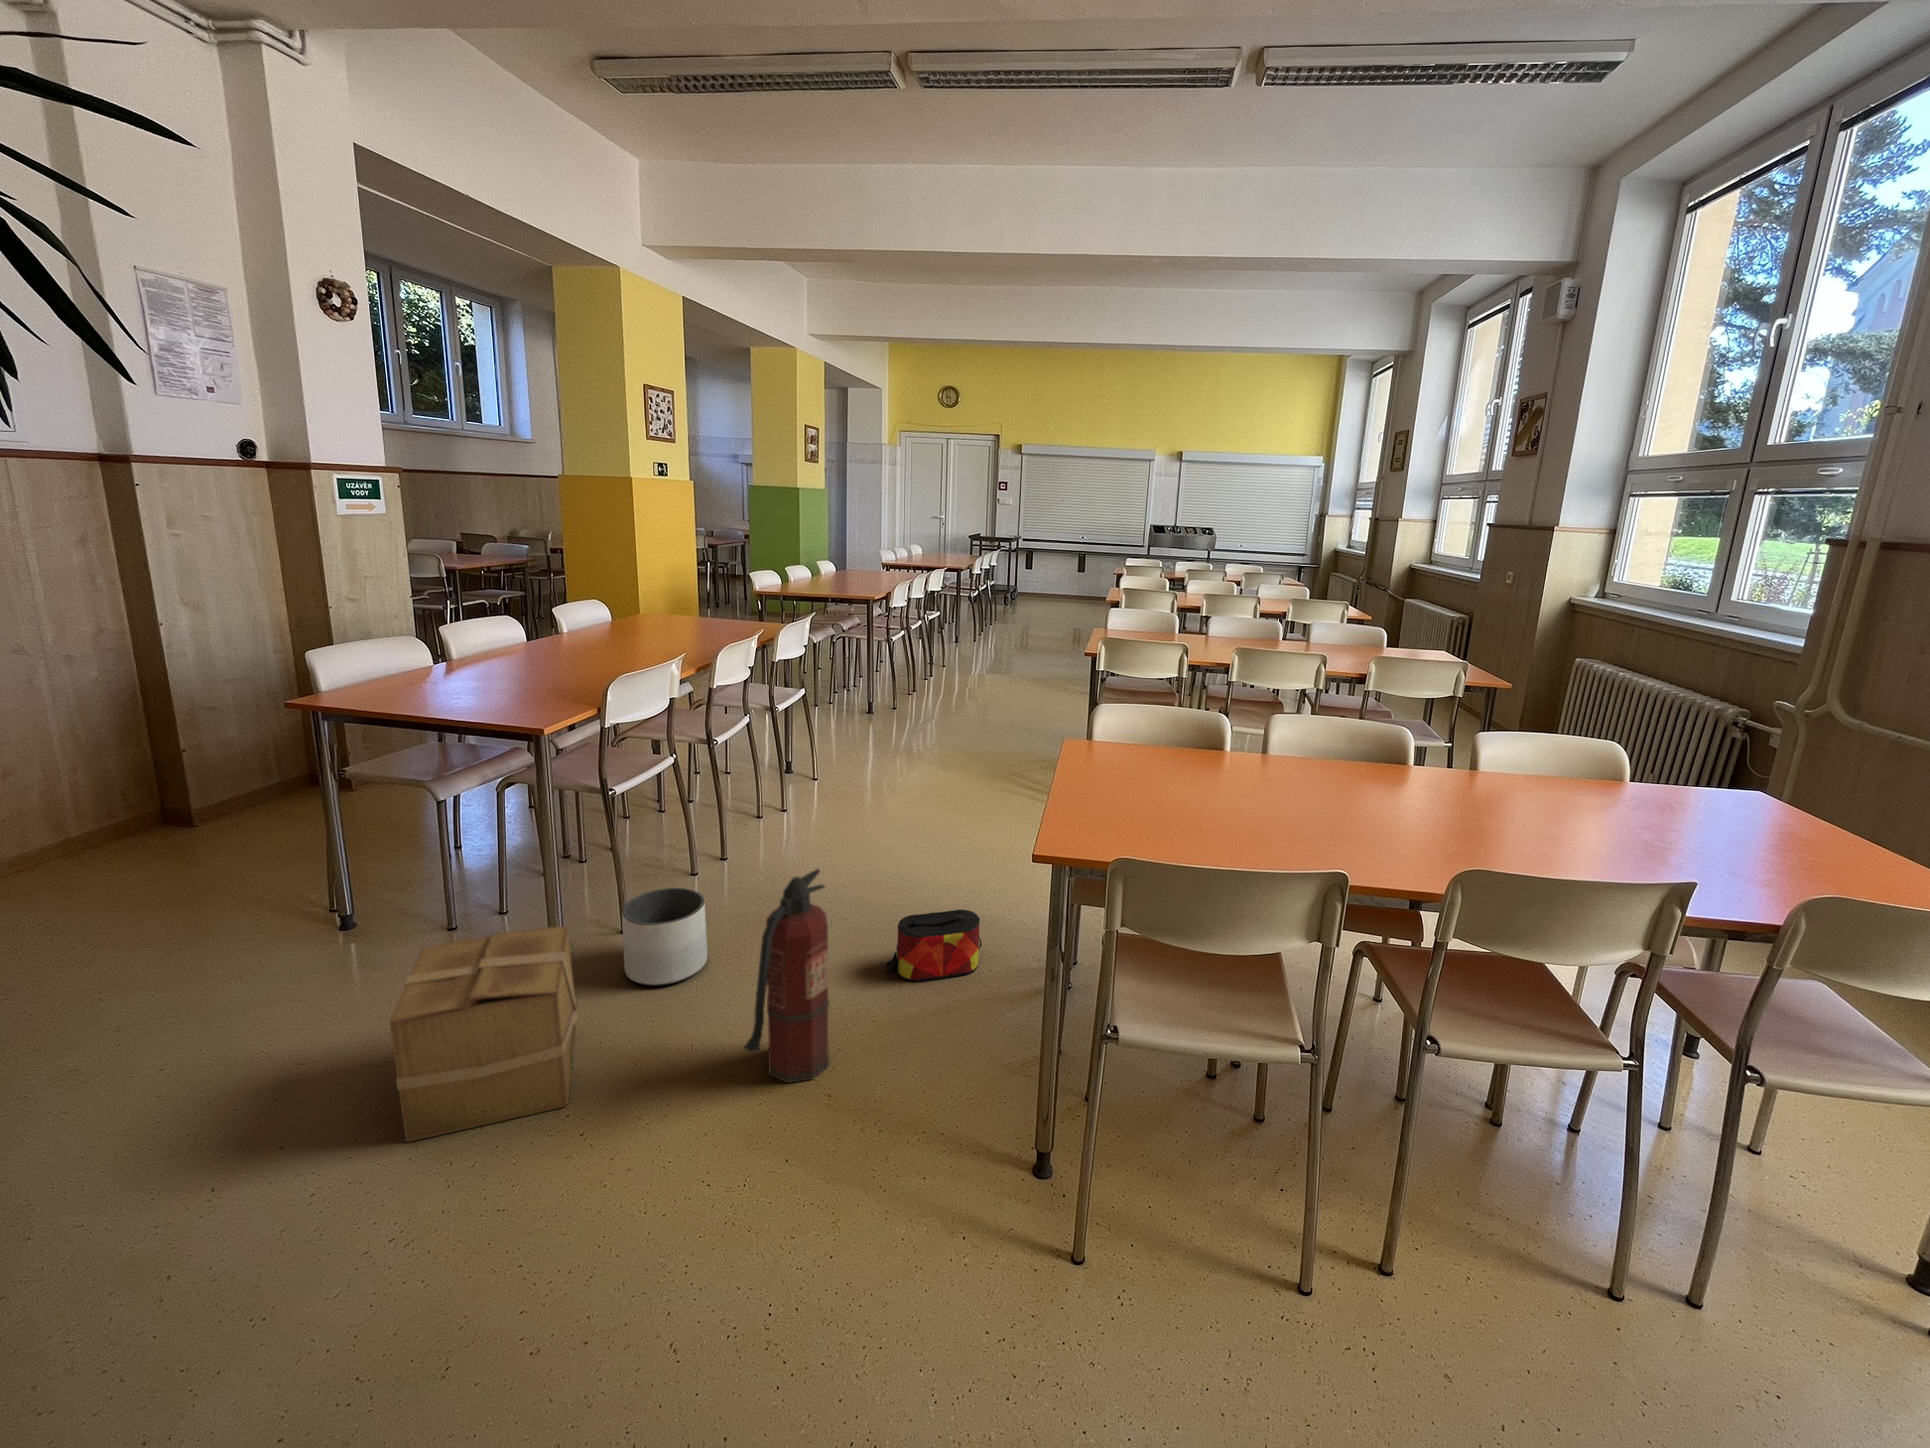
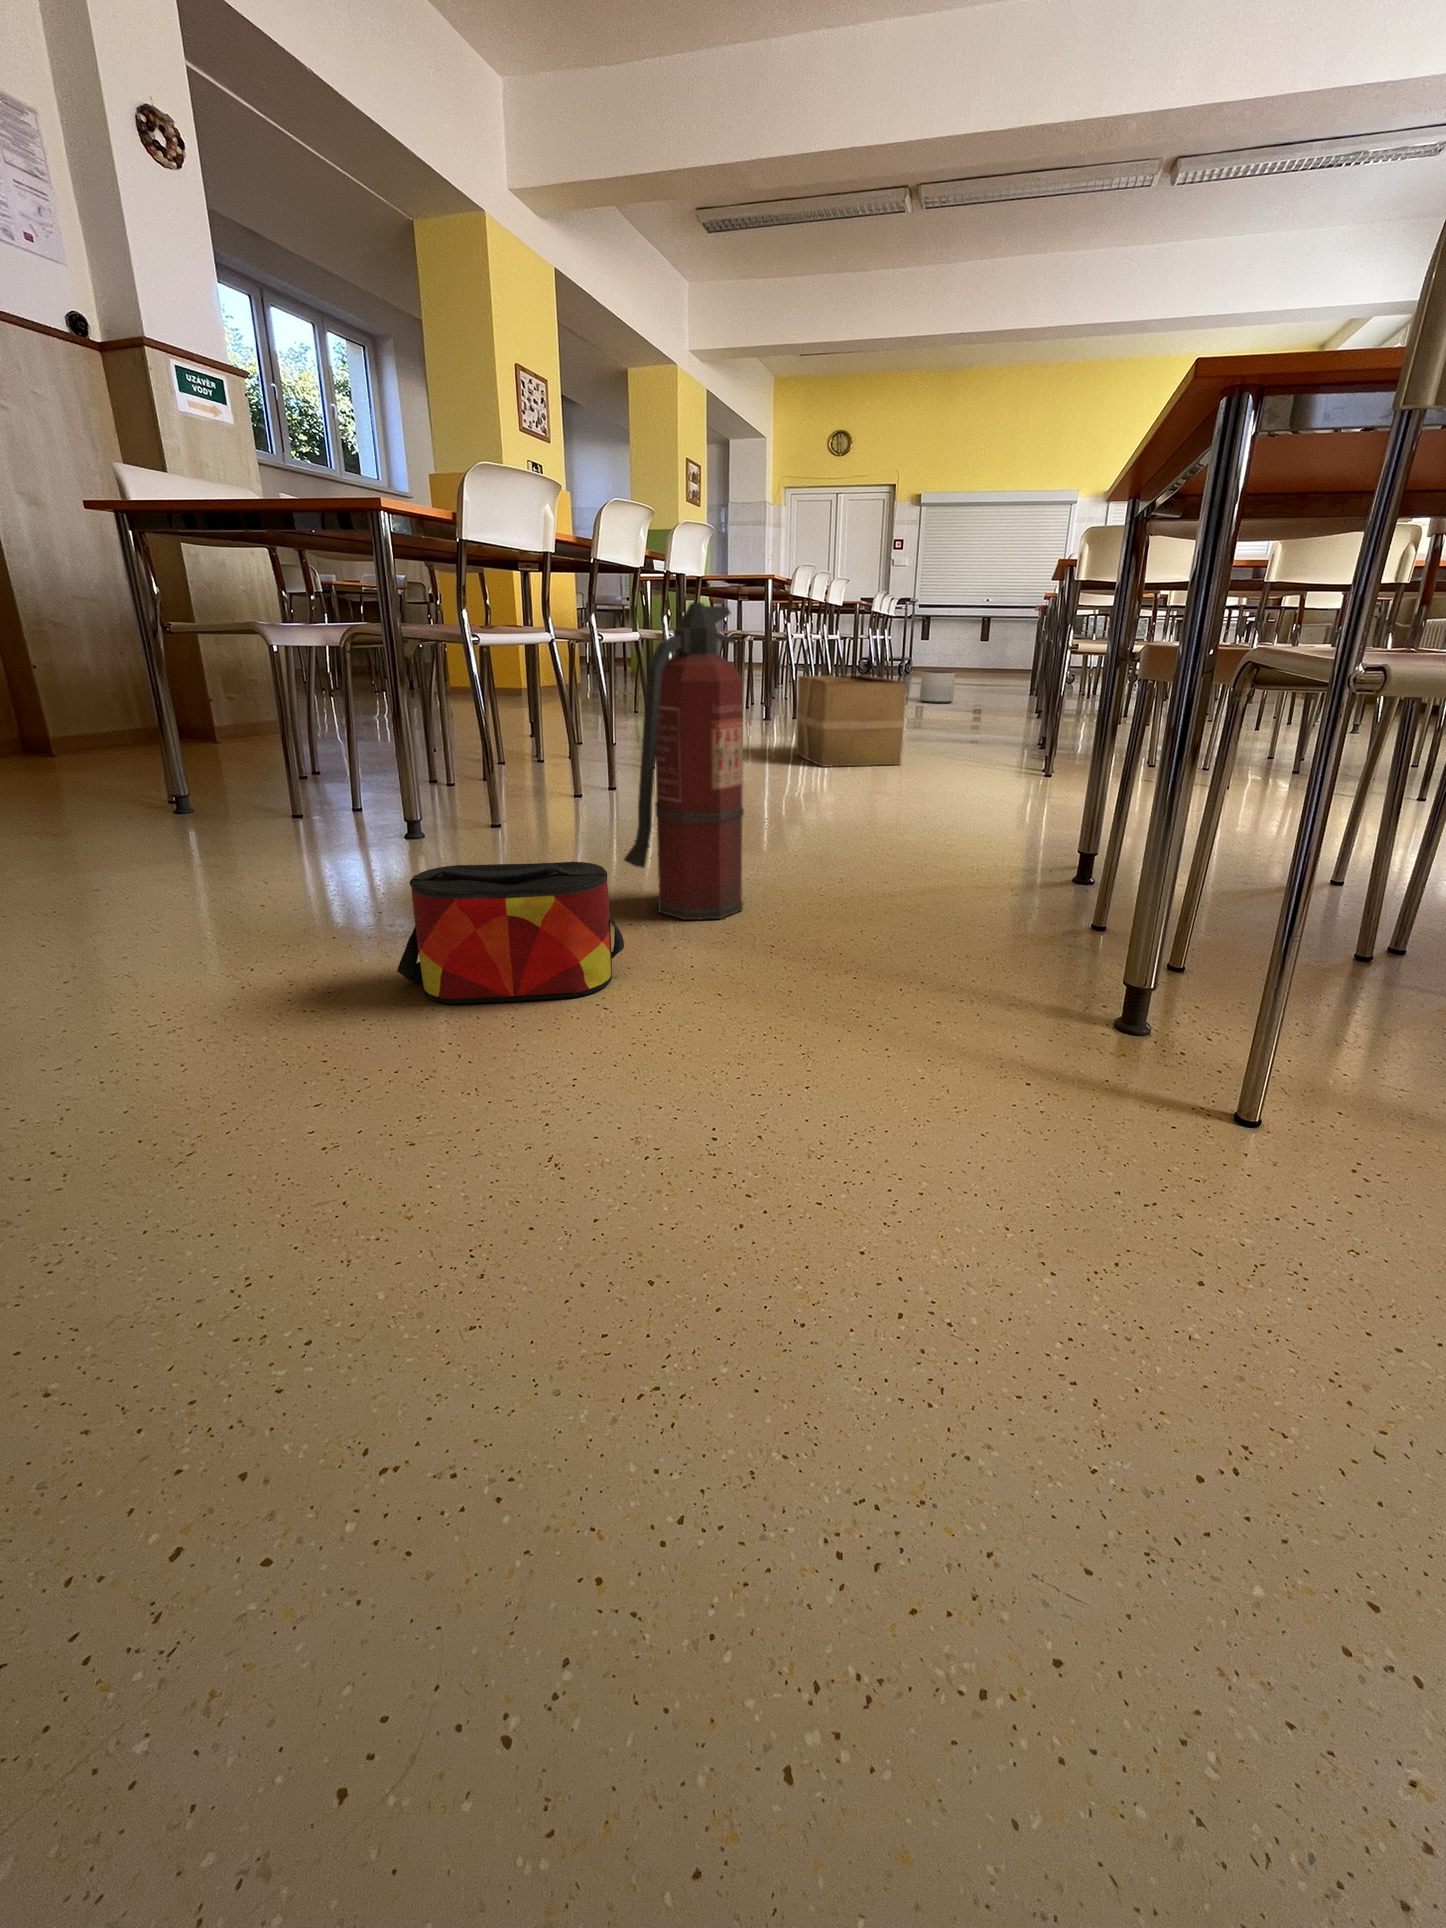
planter: present [622,888,707,986] -> present [920,671,955,703]
bag: present [886,910,982,982] -> present [397,862,624,1004]
cardboard box: present [390,926,578,1142] -> present [796,674,906,767]

